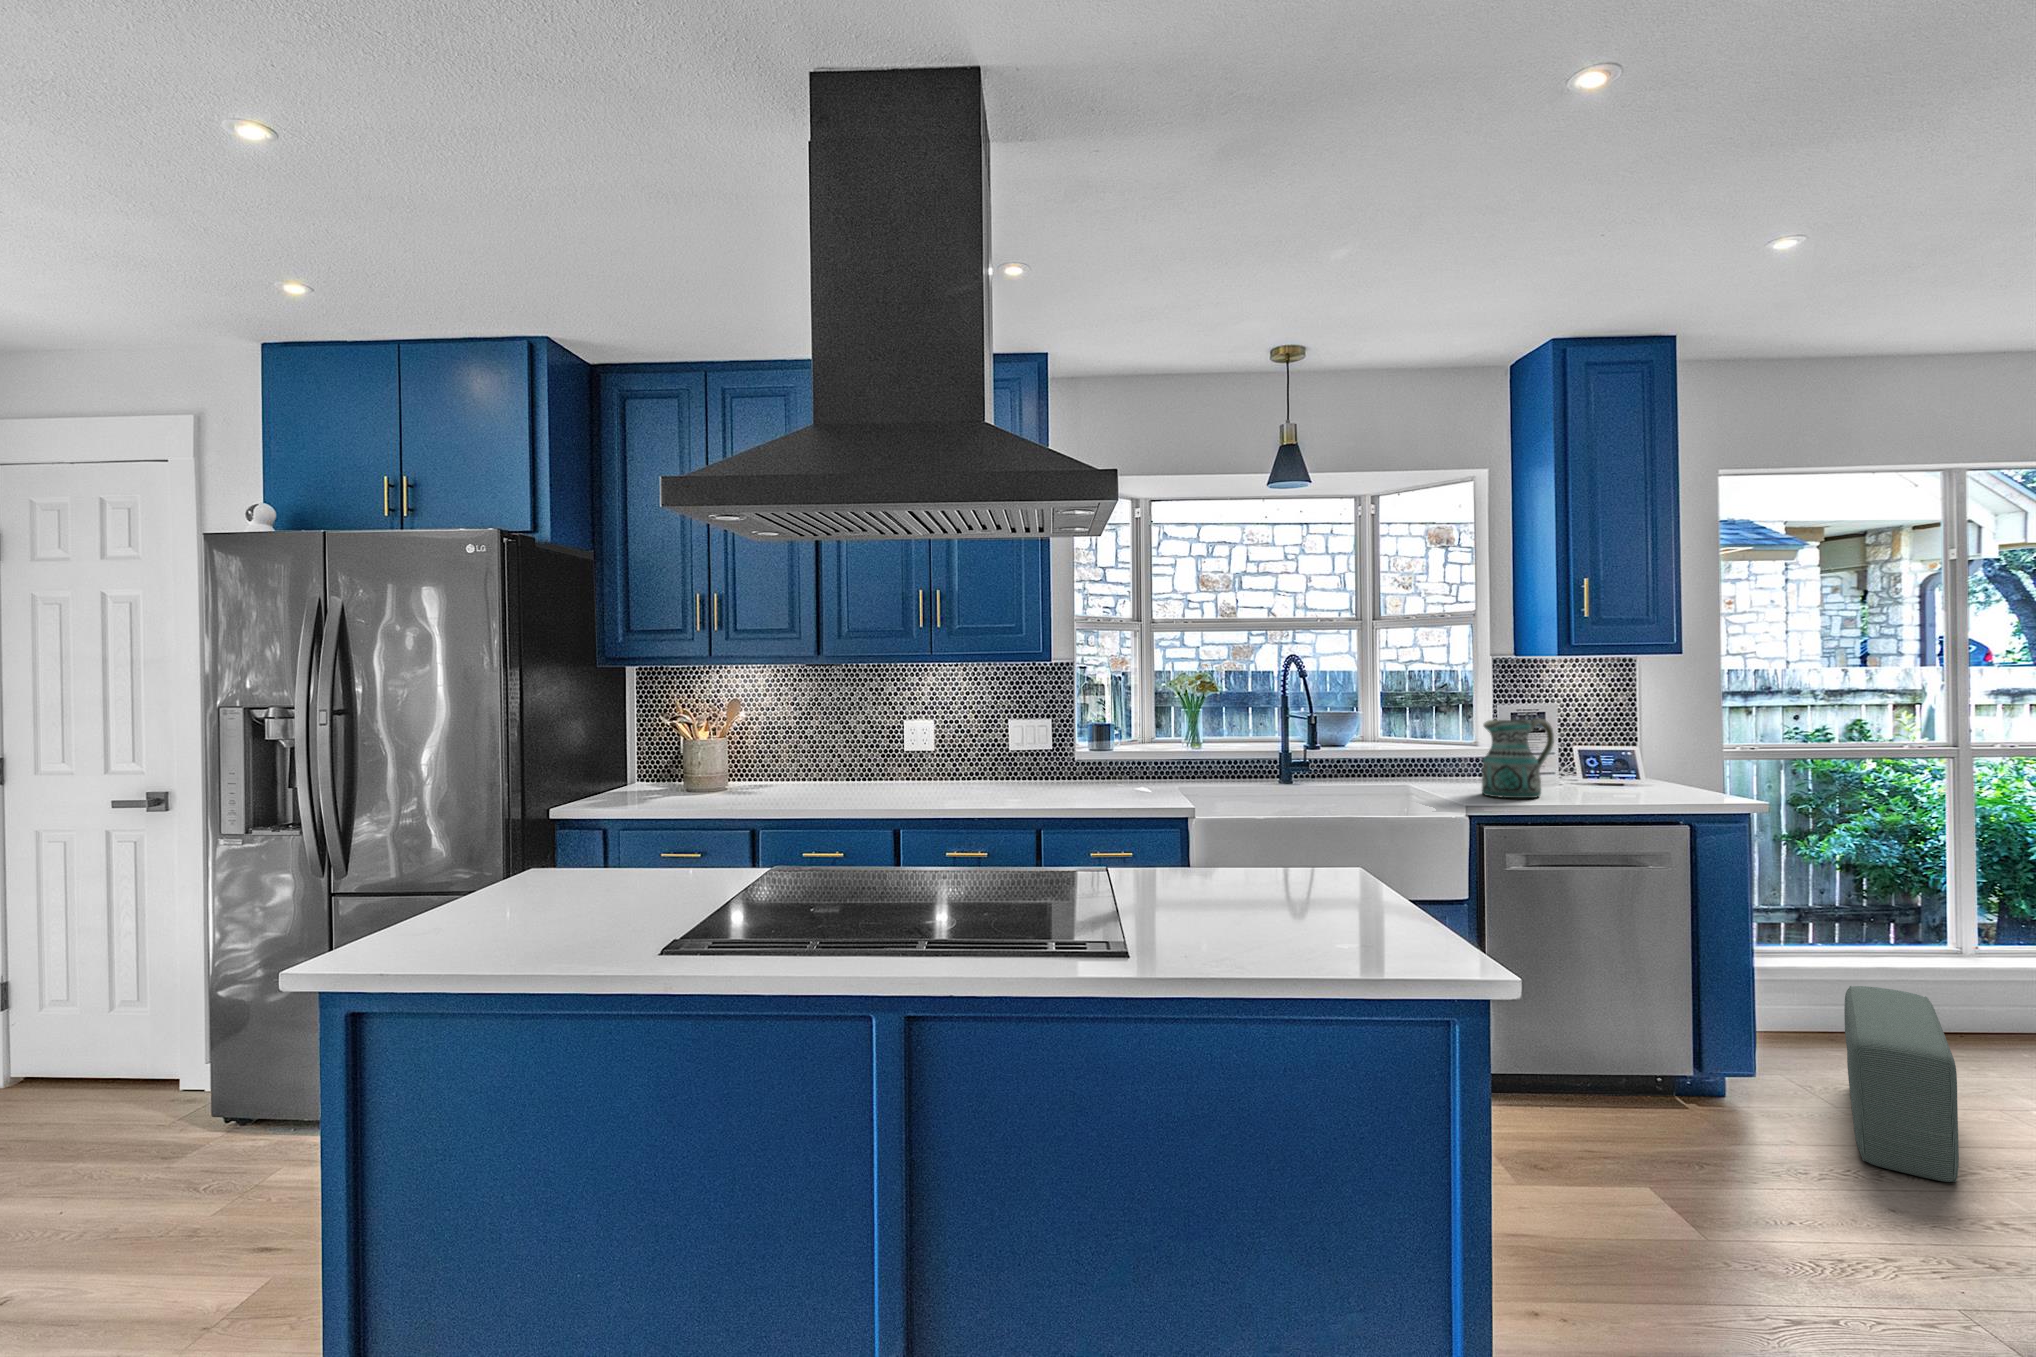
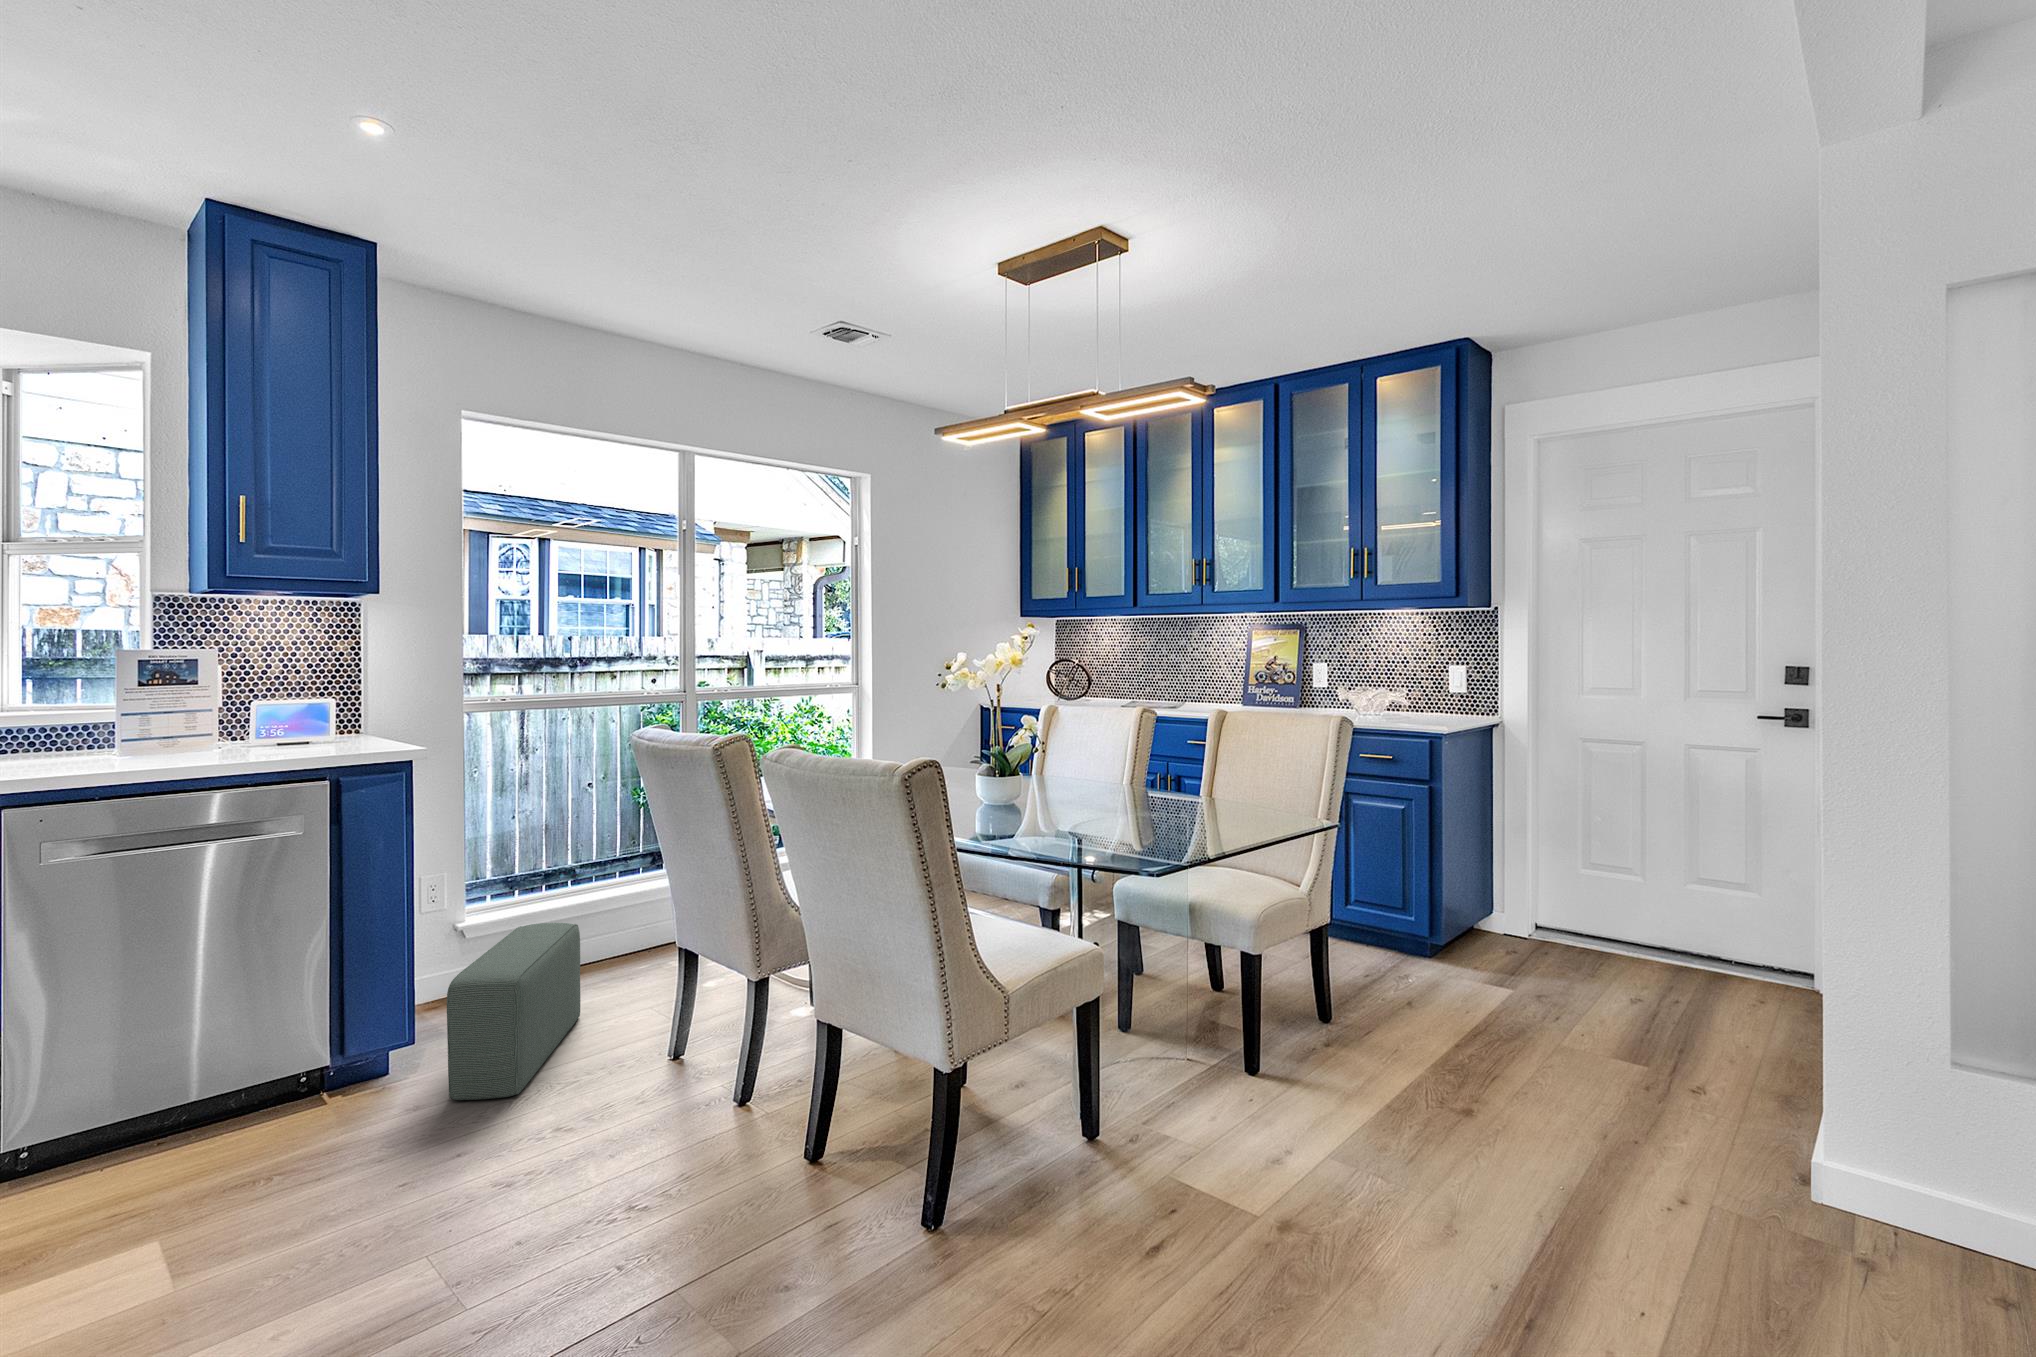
ceramic pitcher: present [1482,718,1554,798] -> none [60,665,177,766]

